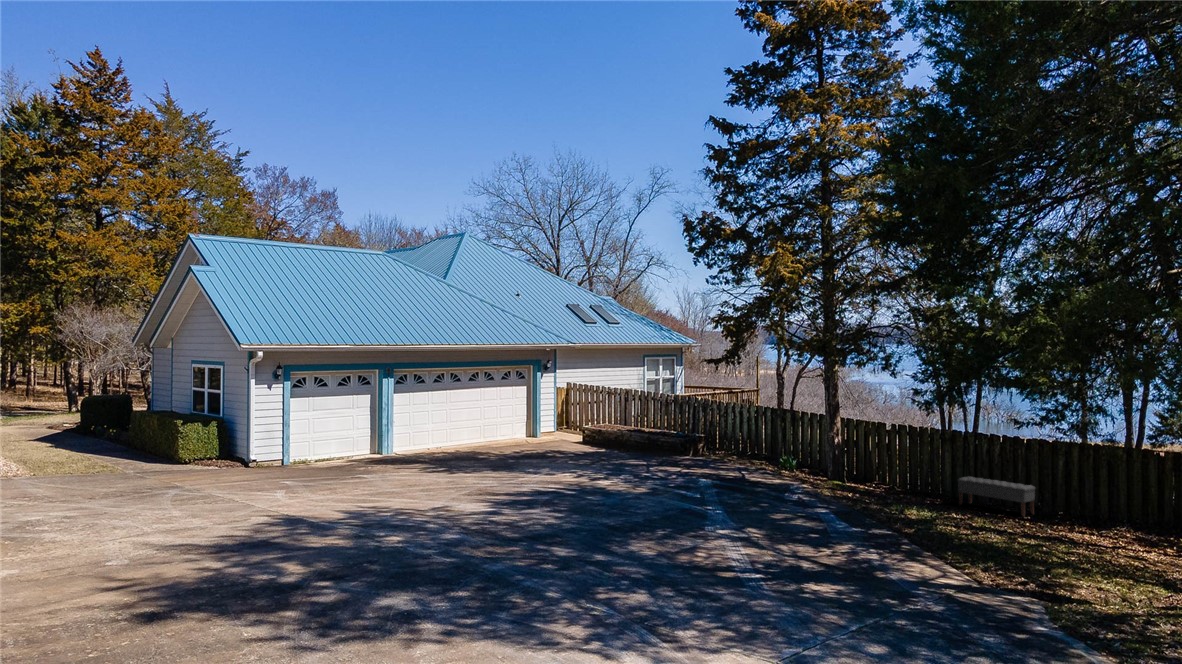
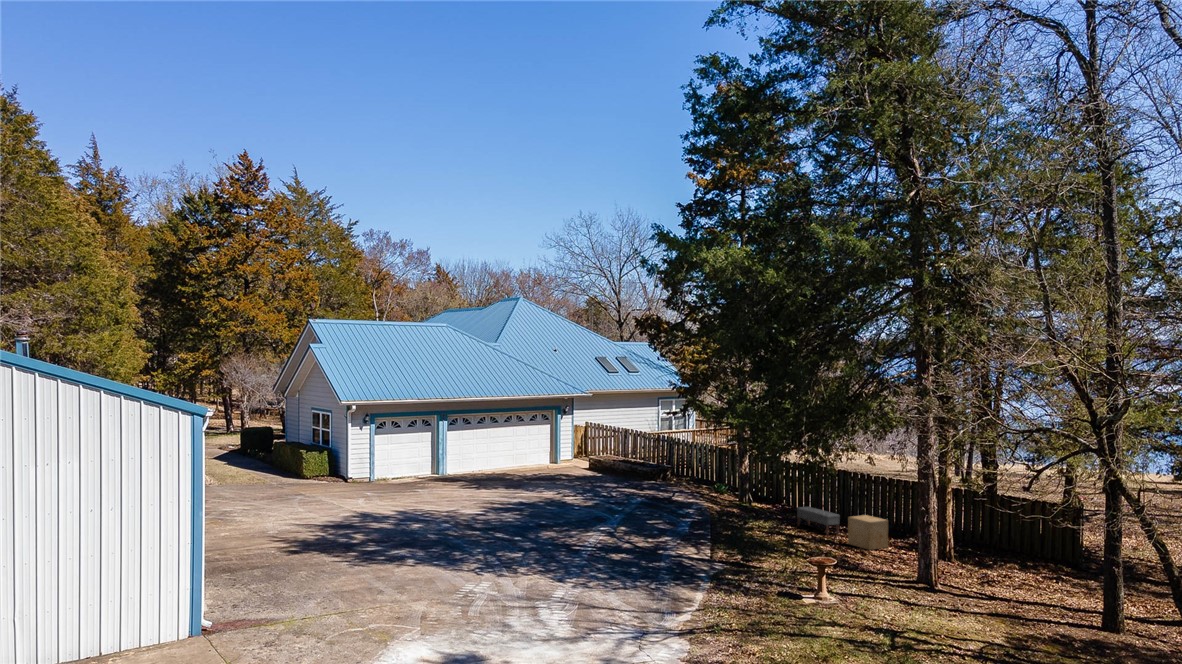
cardboard box: none [1082,485,1145,539] -> present [848,515,888,550]

